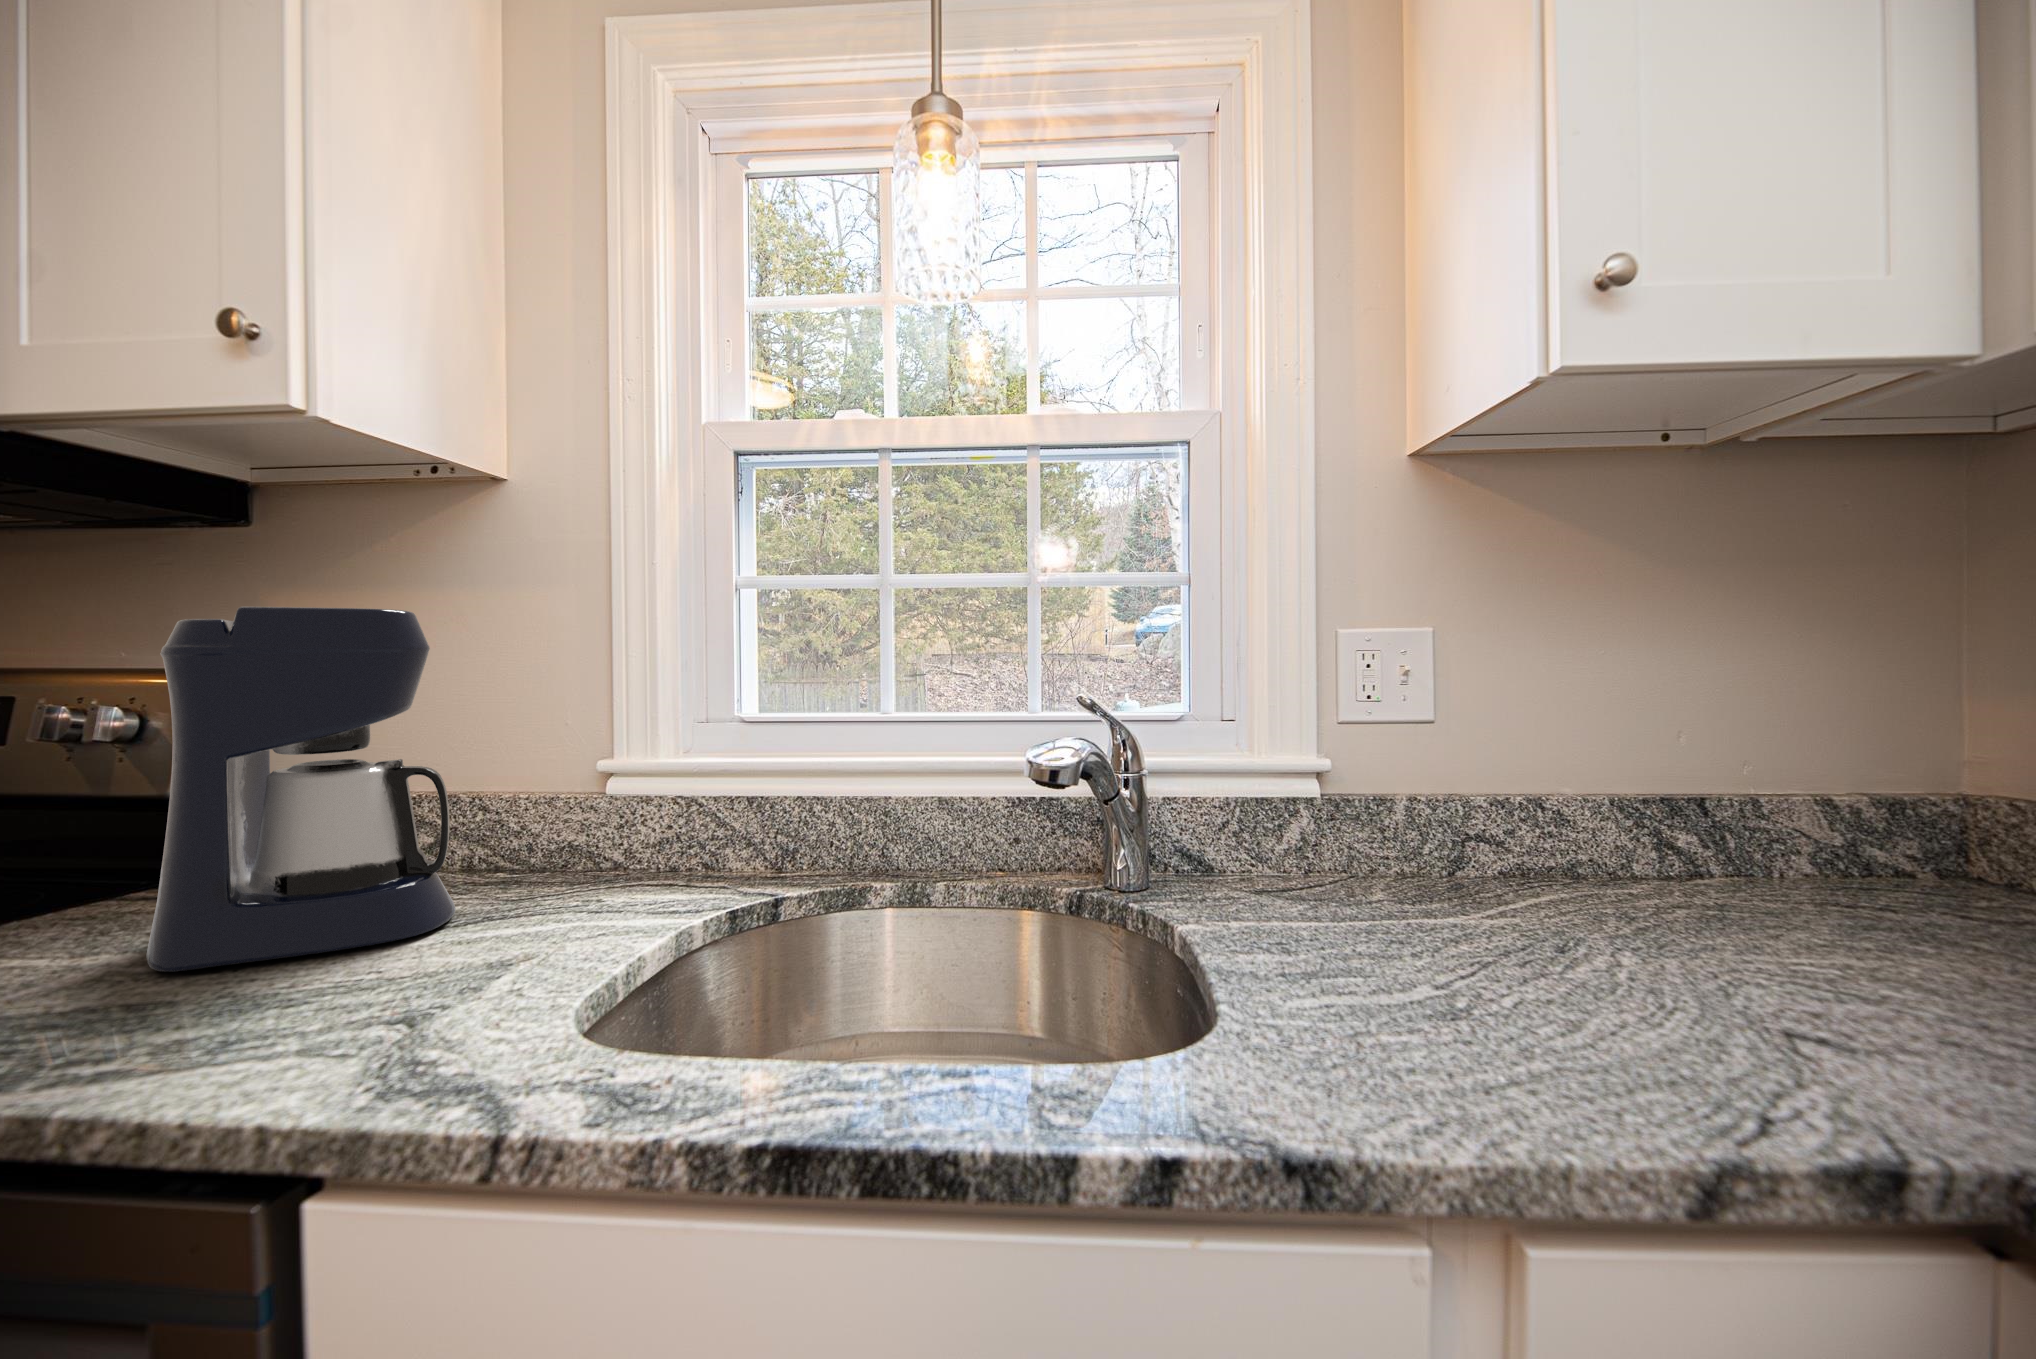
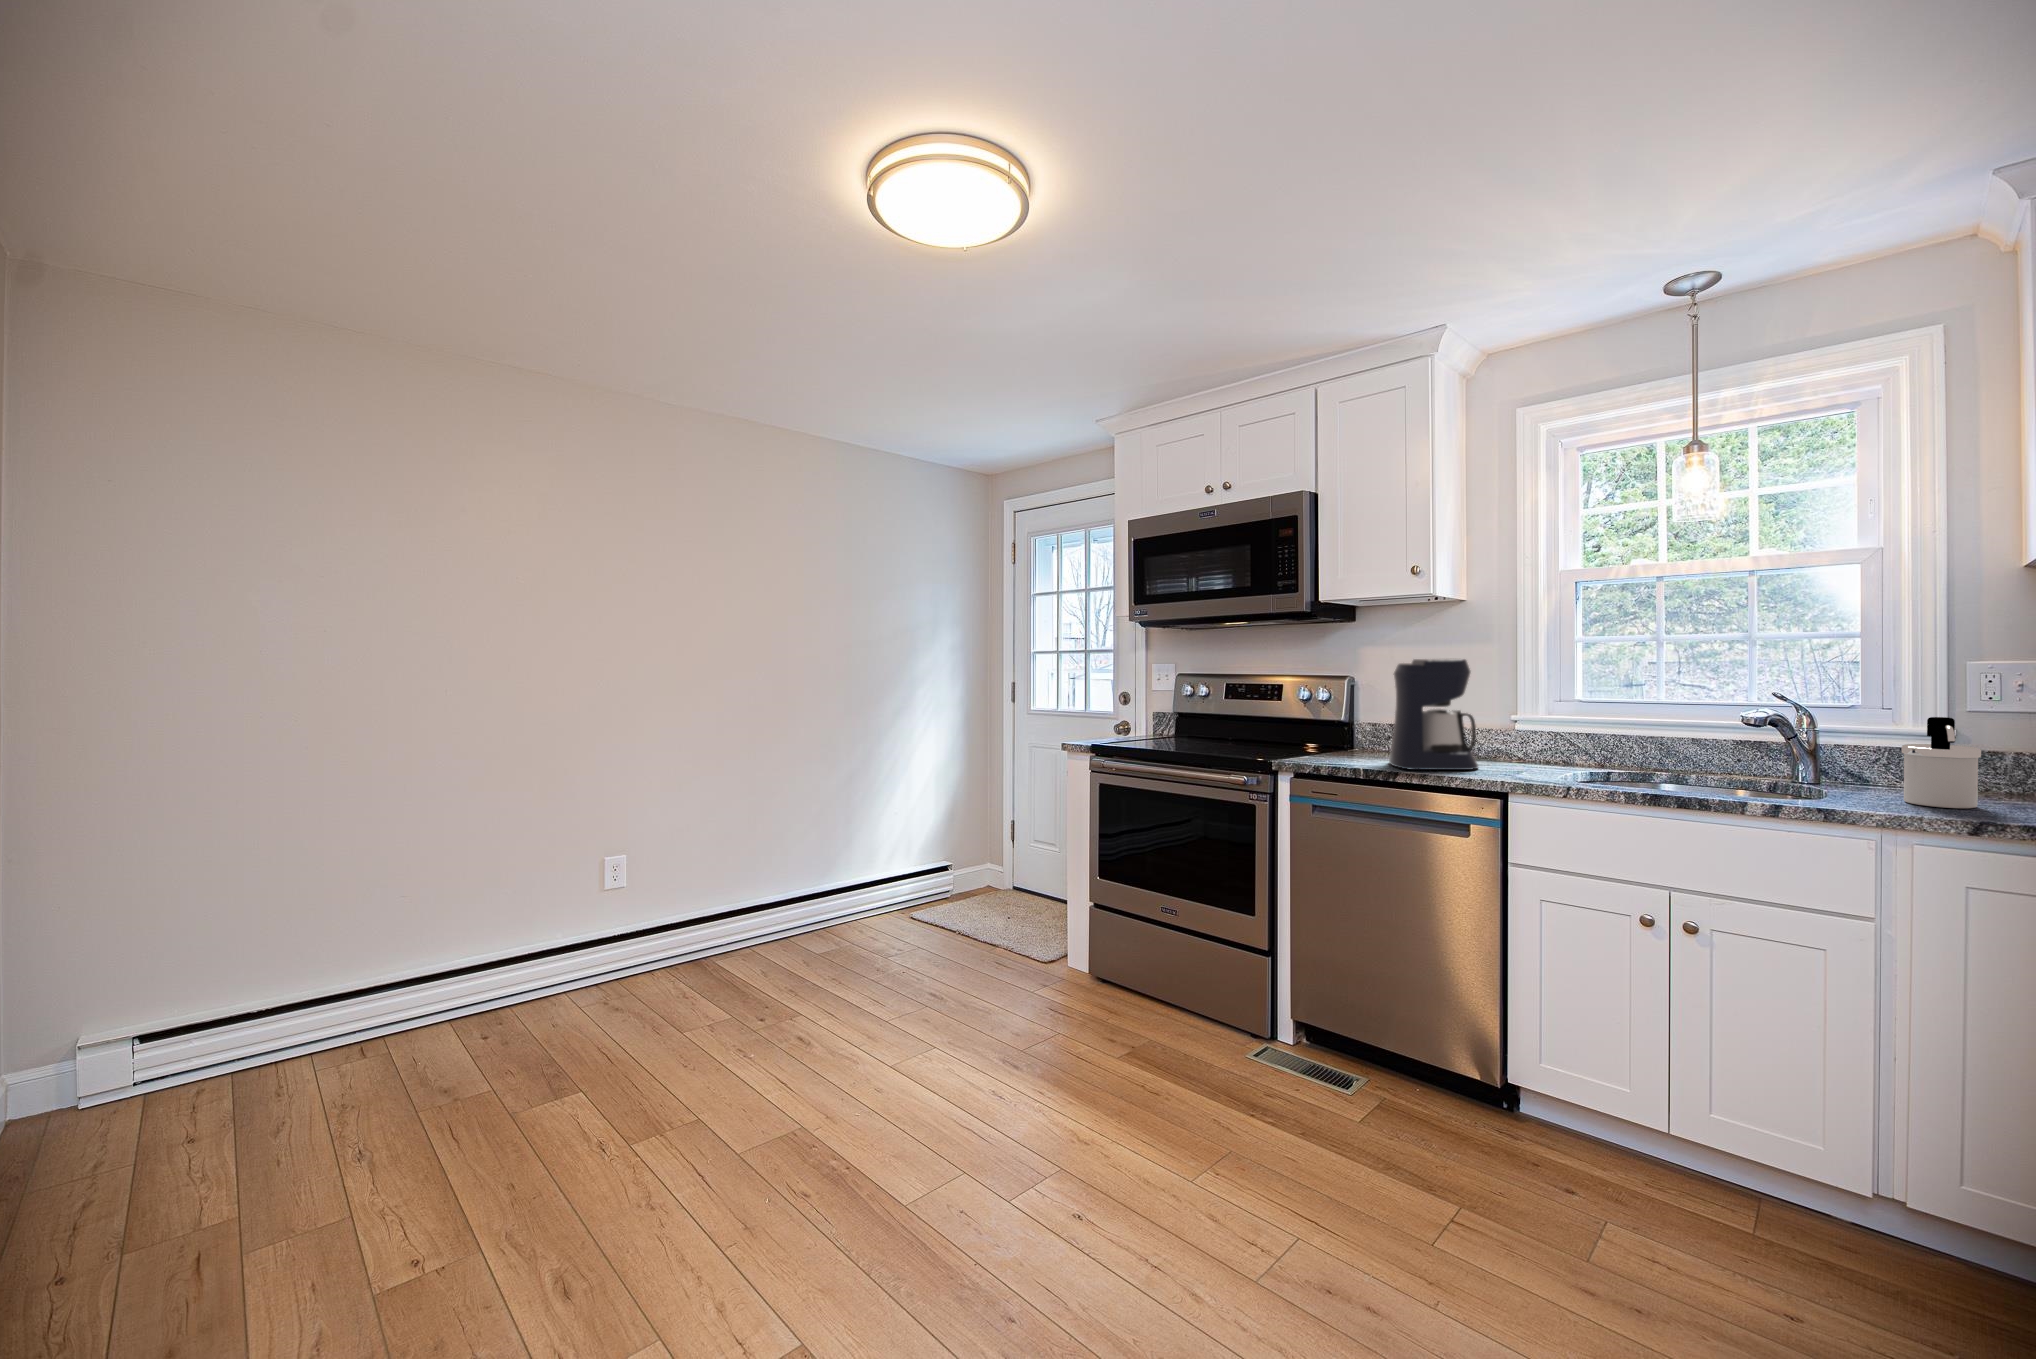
soap dispenser: none [1296,739,1426,957] -> present [1902,717,1981,808]

